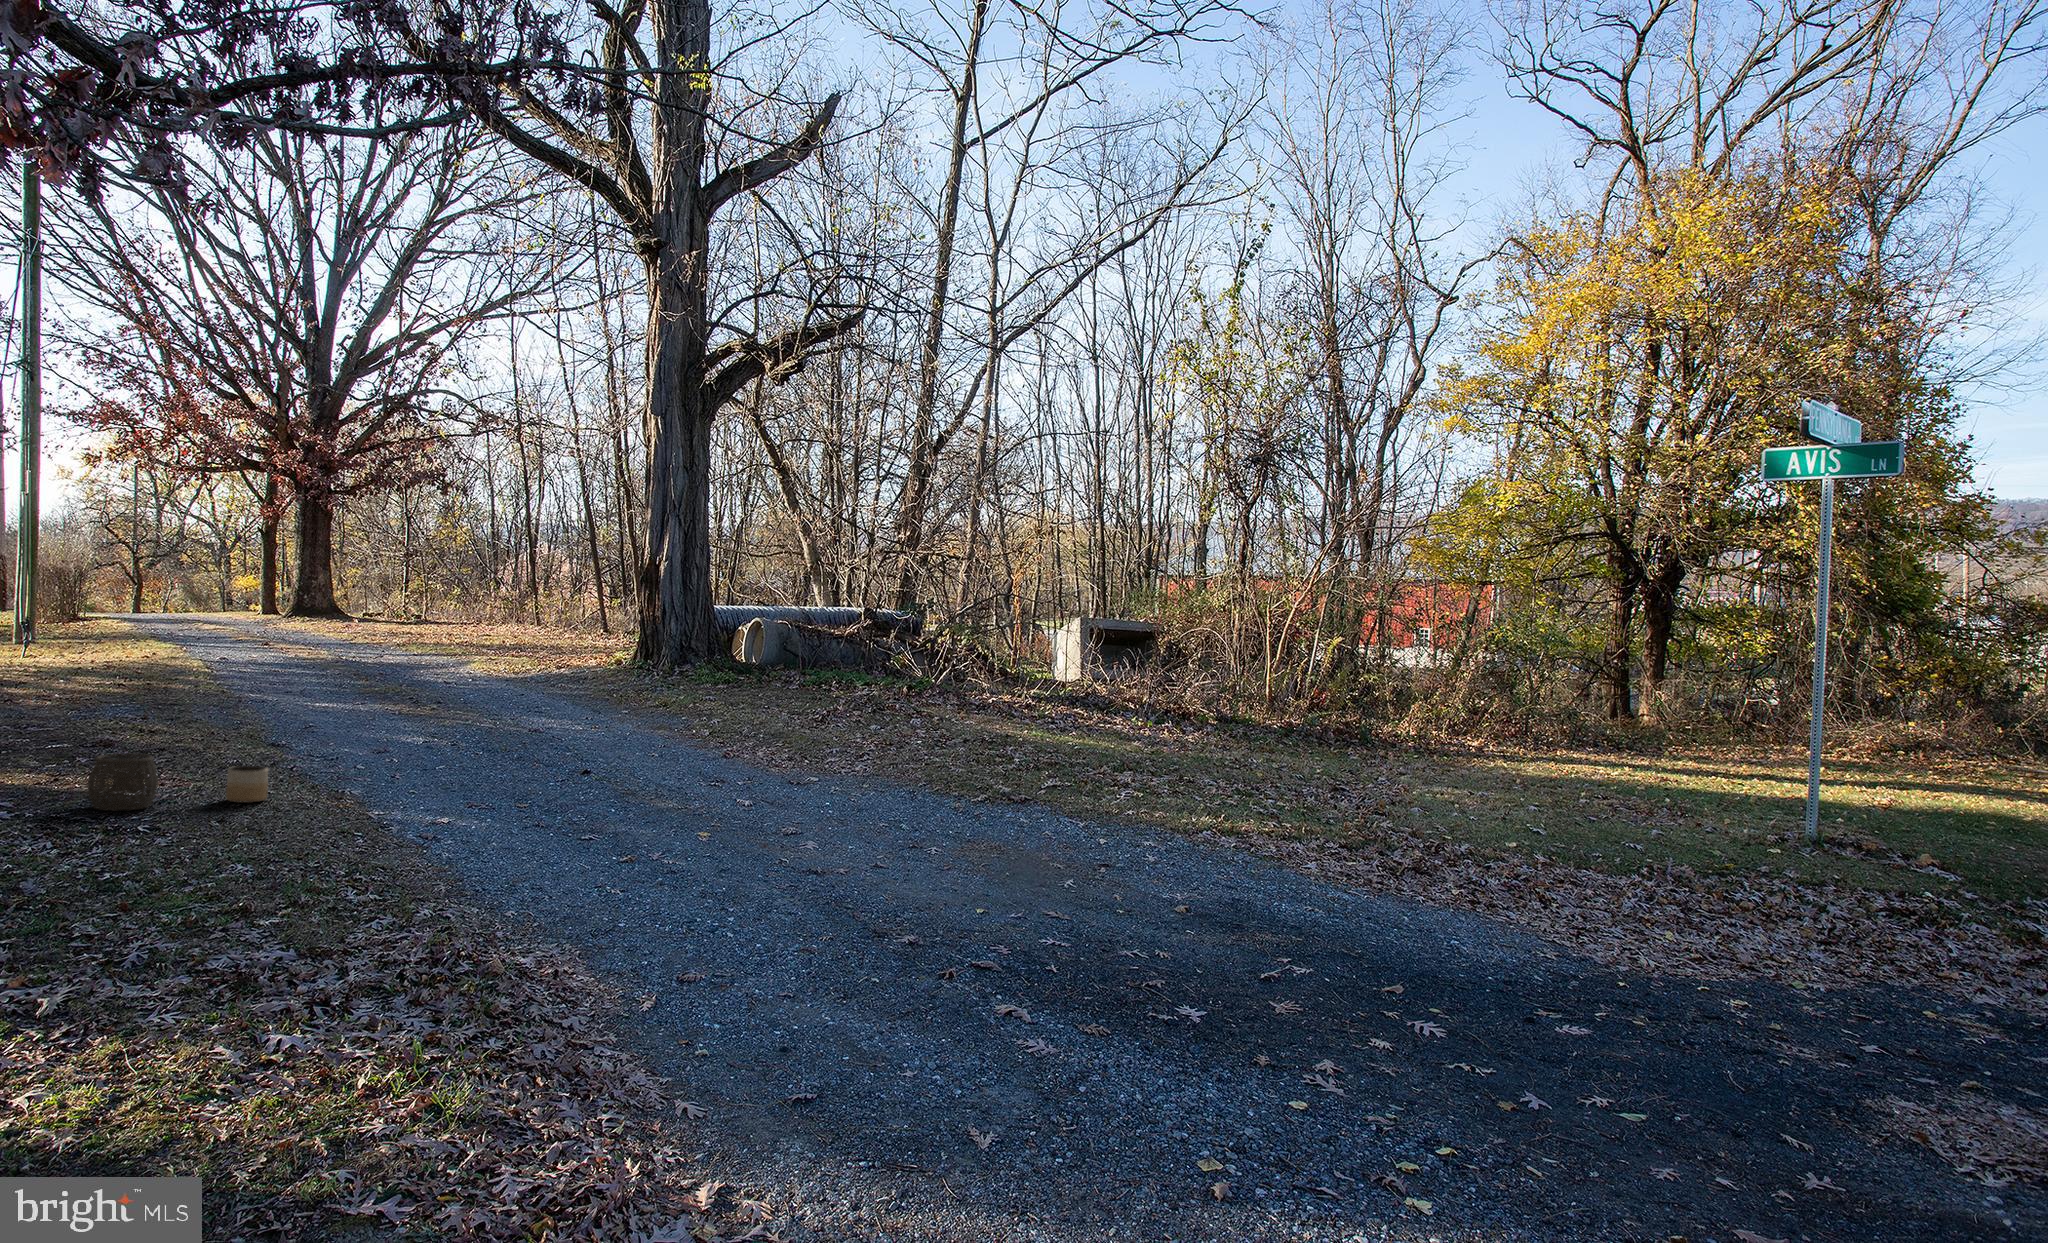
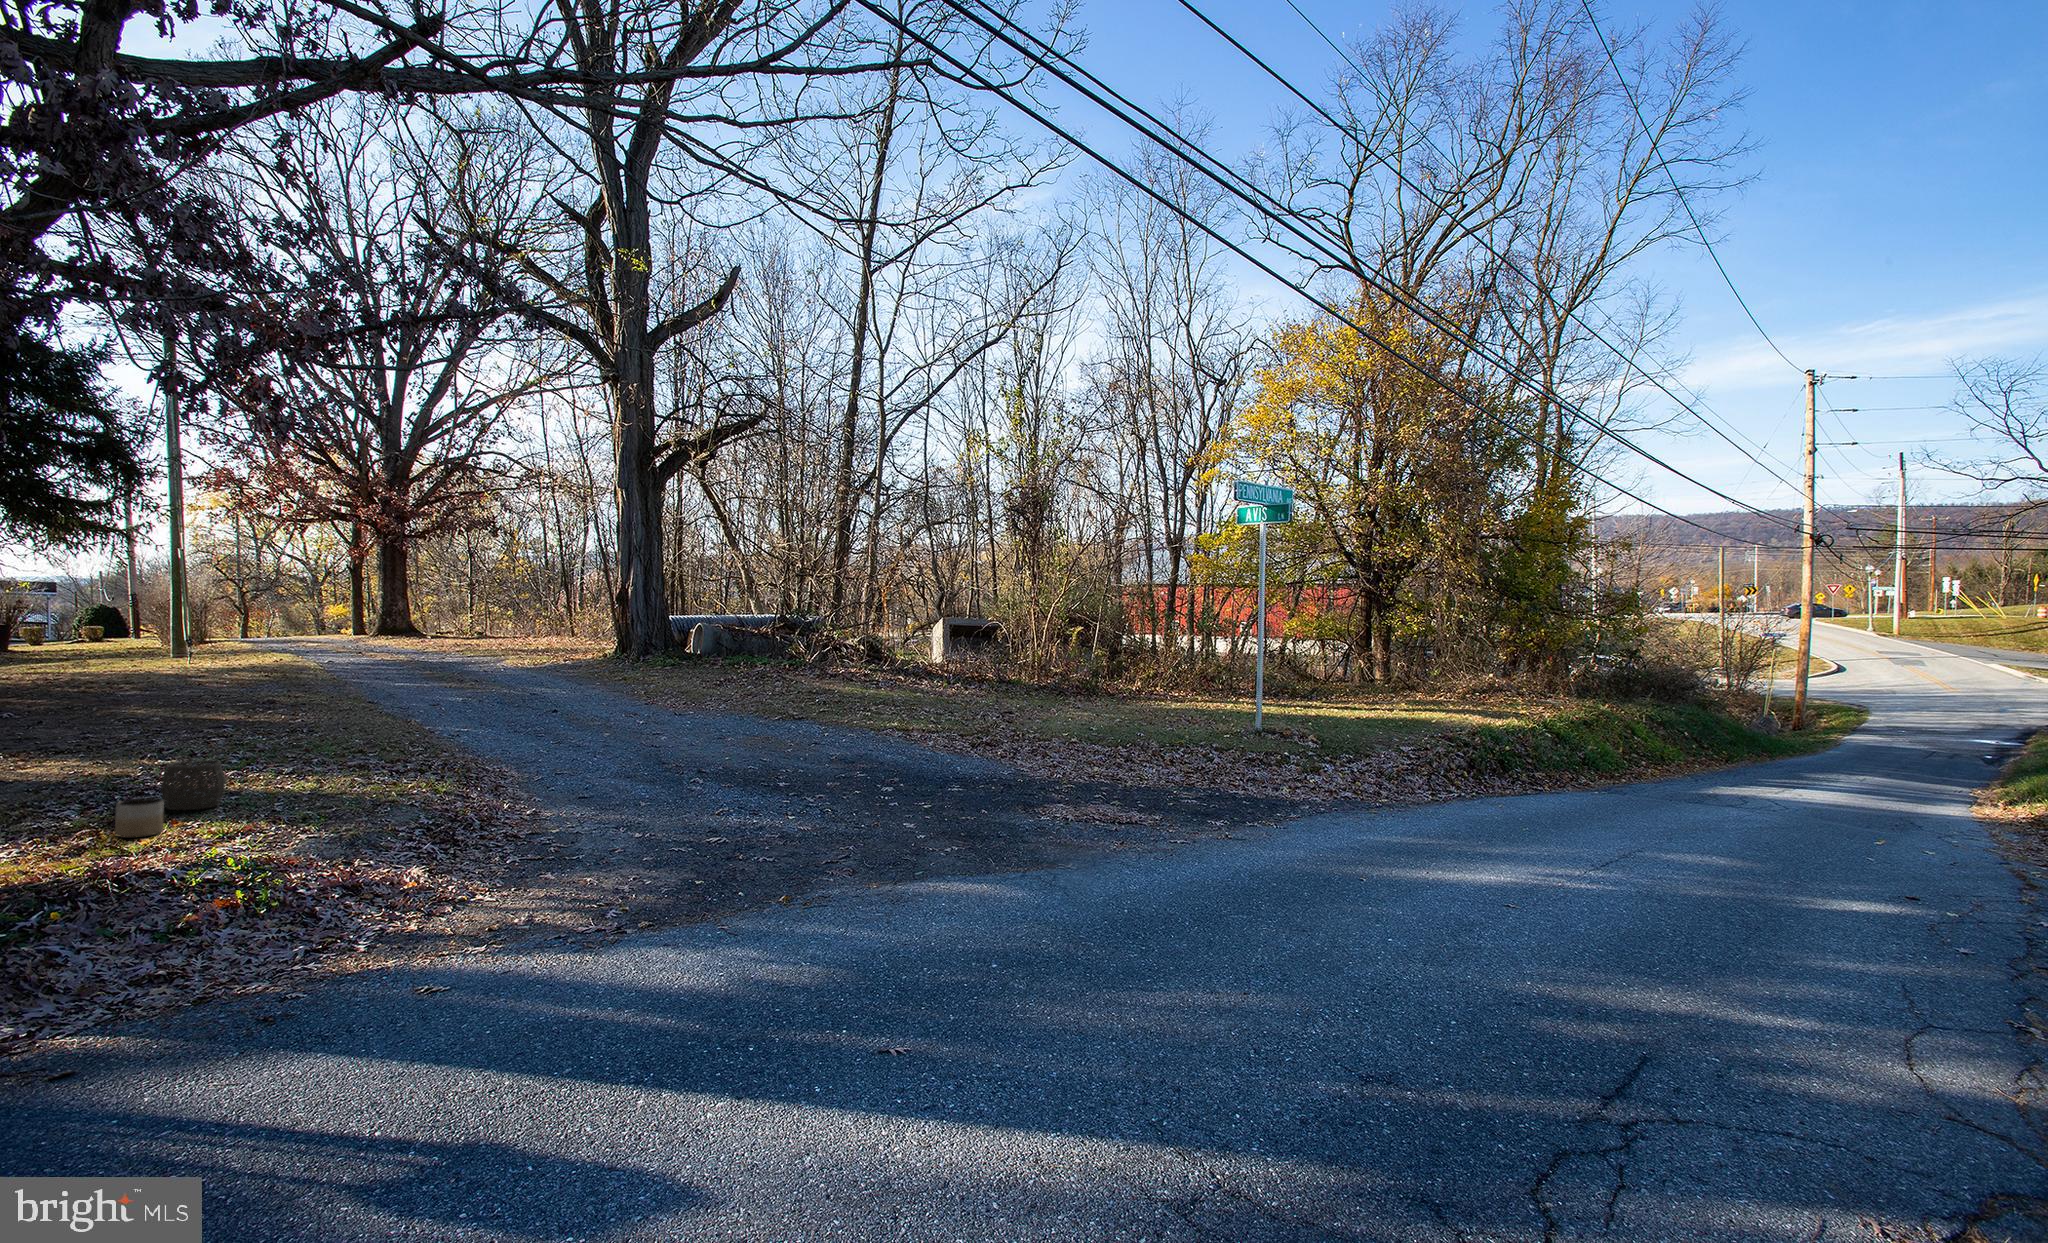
planter: present [226,766,268,803] -> present [115,798,163,838]

